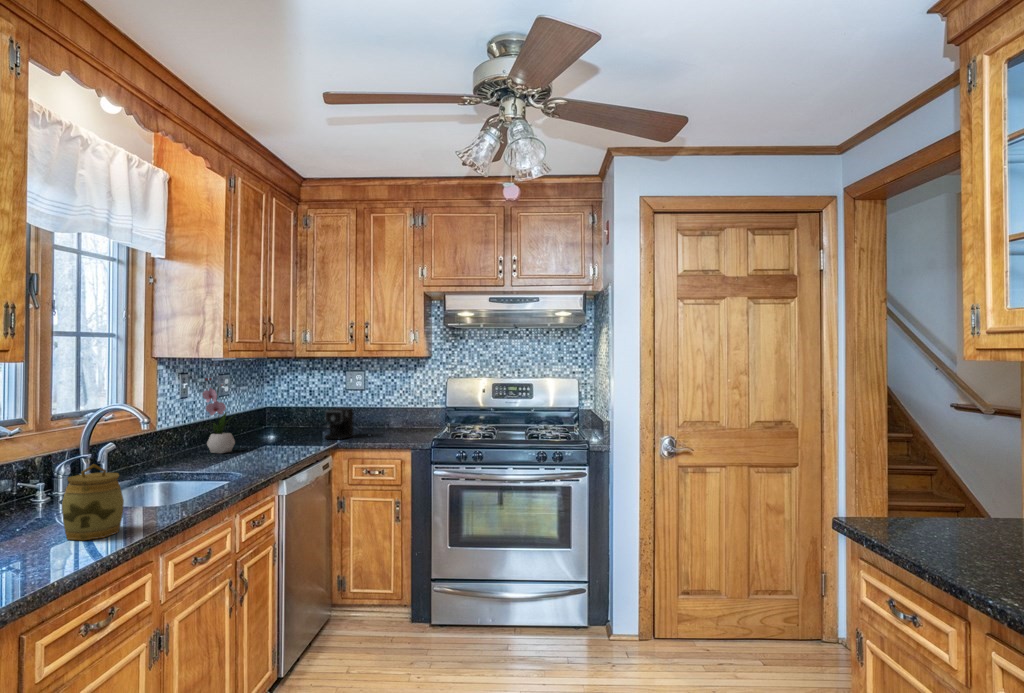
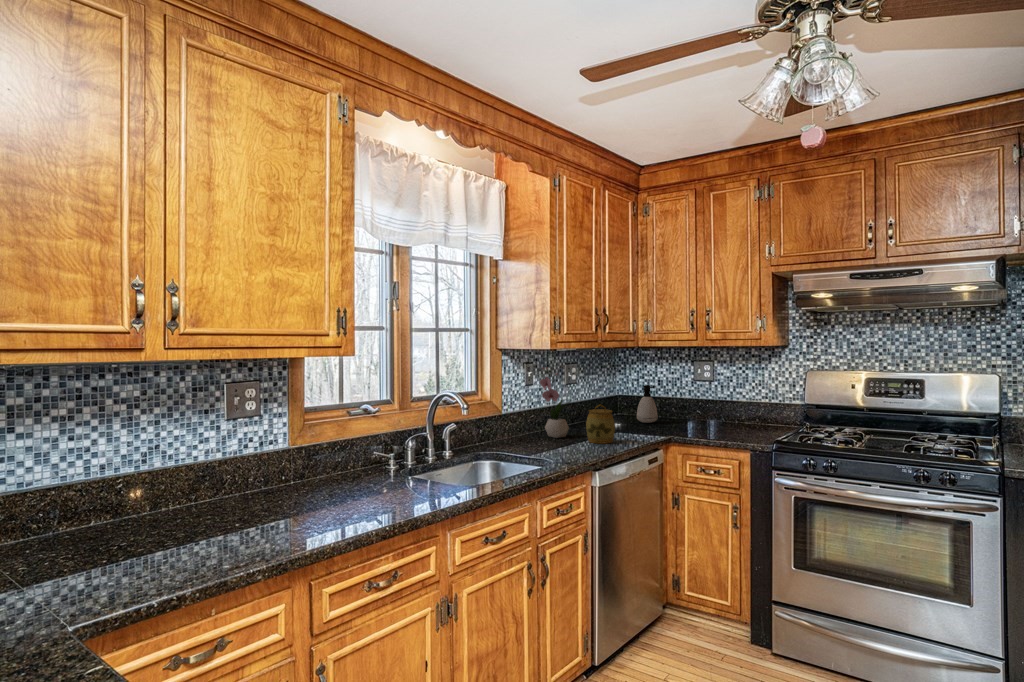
soap dispenser: none [294,395,315,433] -> present [637,385,658,423]
coffee maker: present [325,408,354,439] -> none [660,400,724,433]
jar: present [62,464,124,540] -> present [586,404,615,444]

